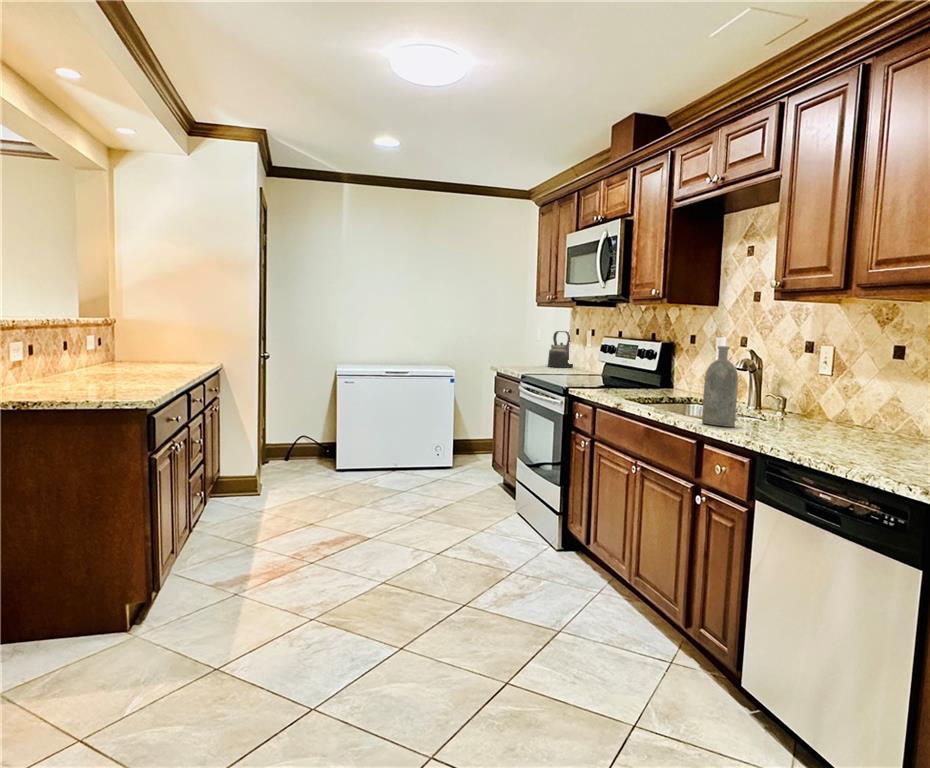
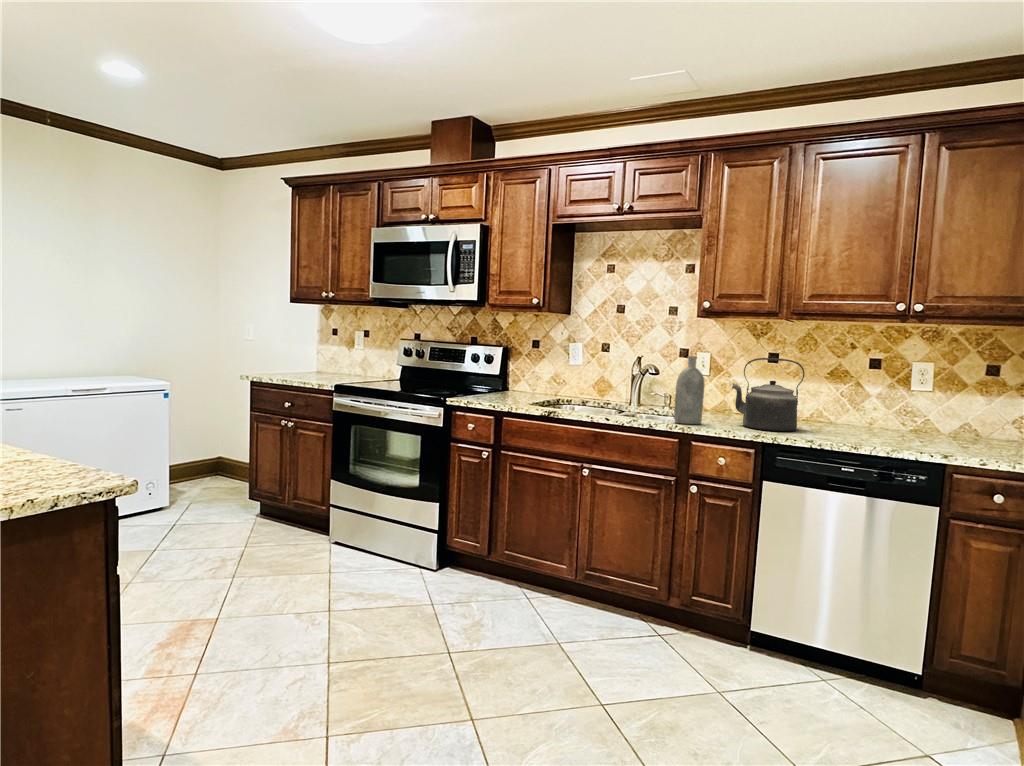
kettle: present [548,331,573,368] -> present [732,358,805,431]

